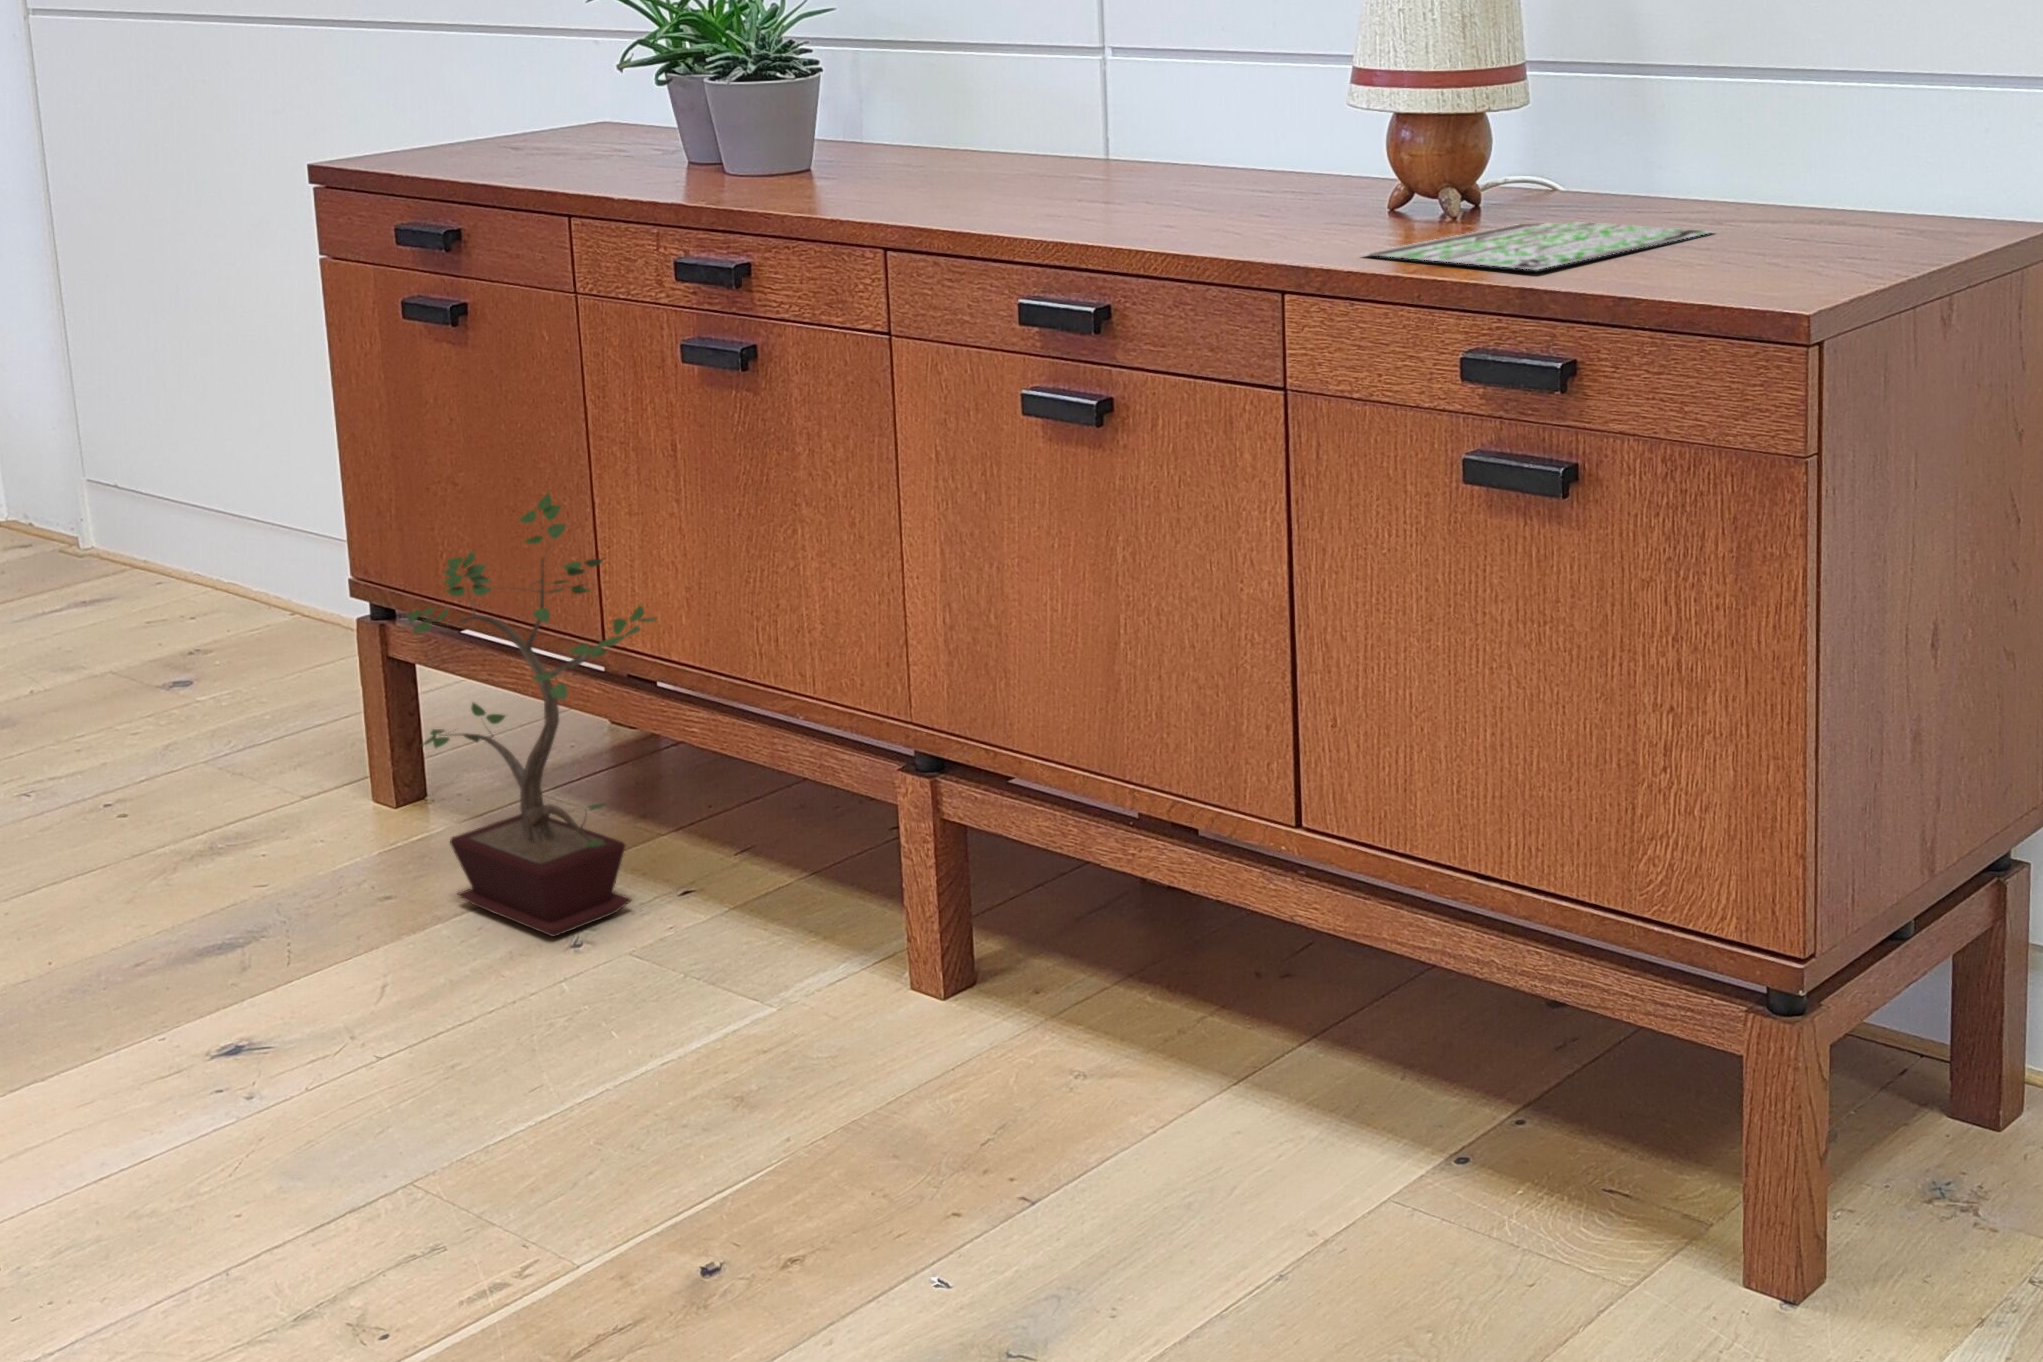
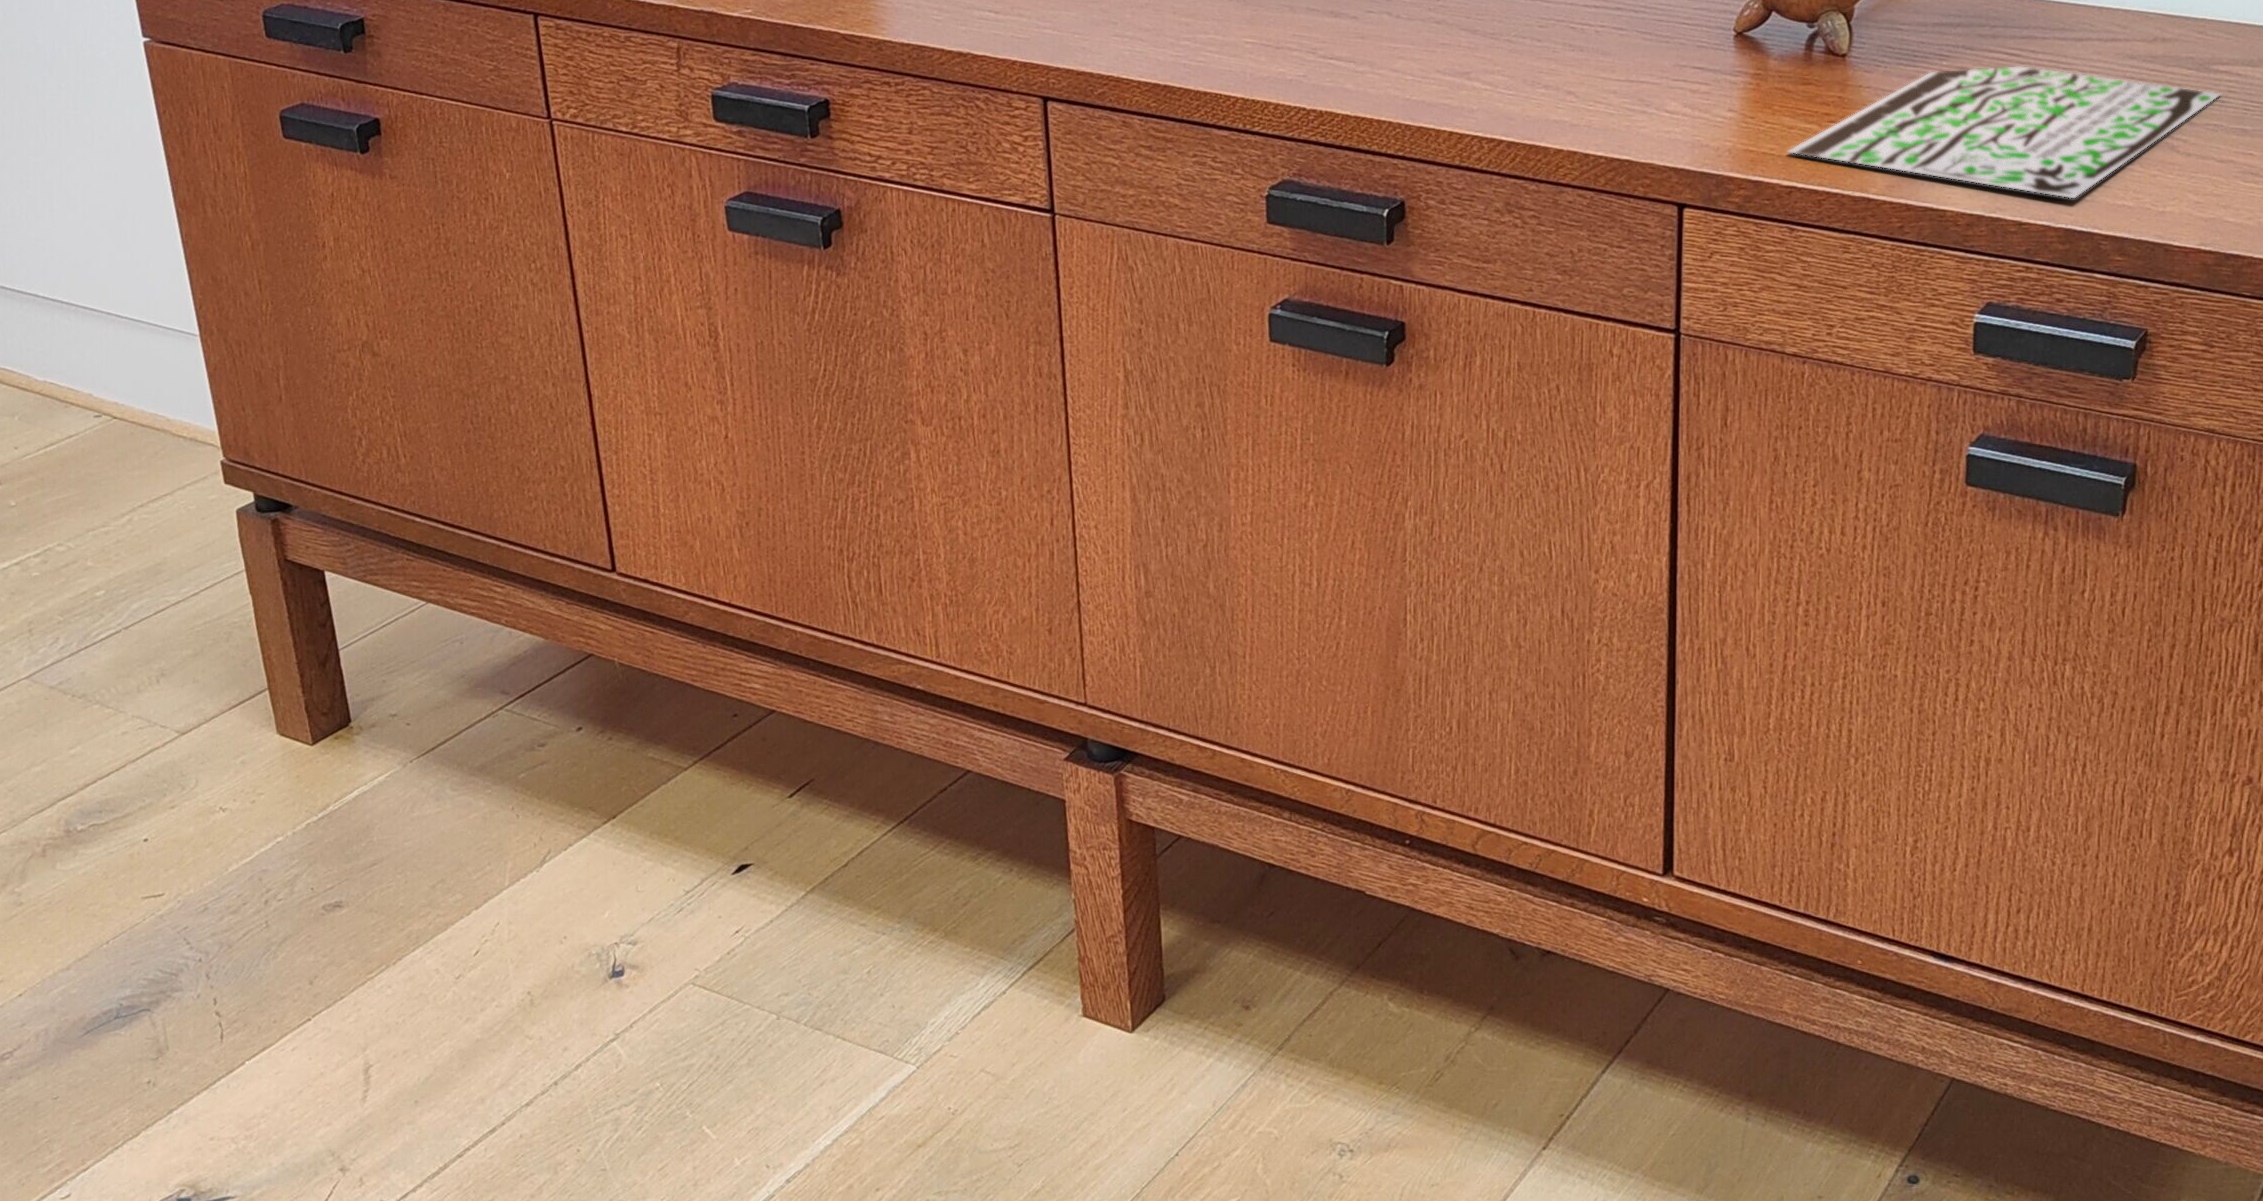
potted plant: present [407,493,657,937] -> none [331,386,715,964]

